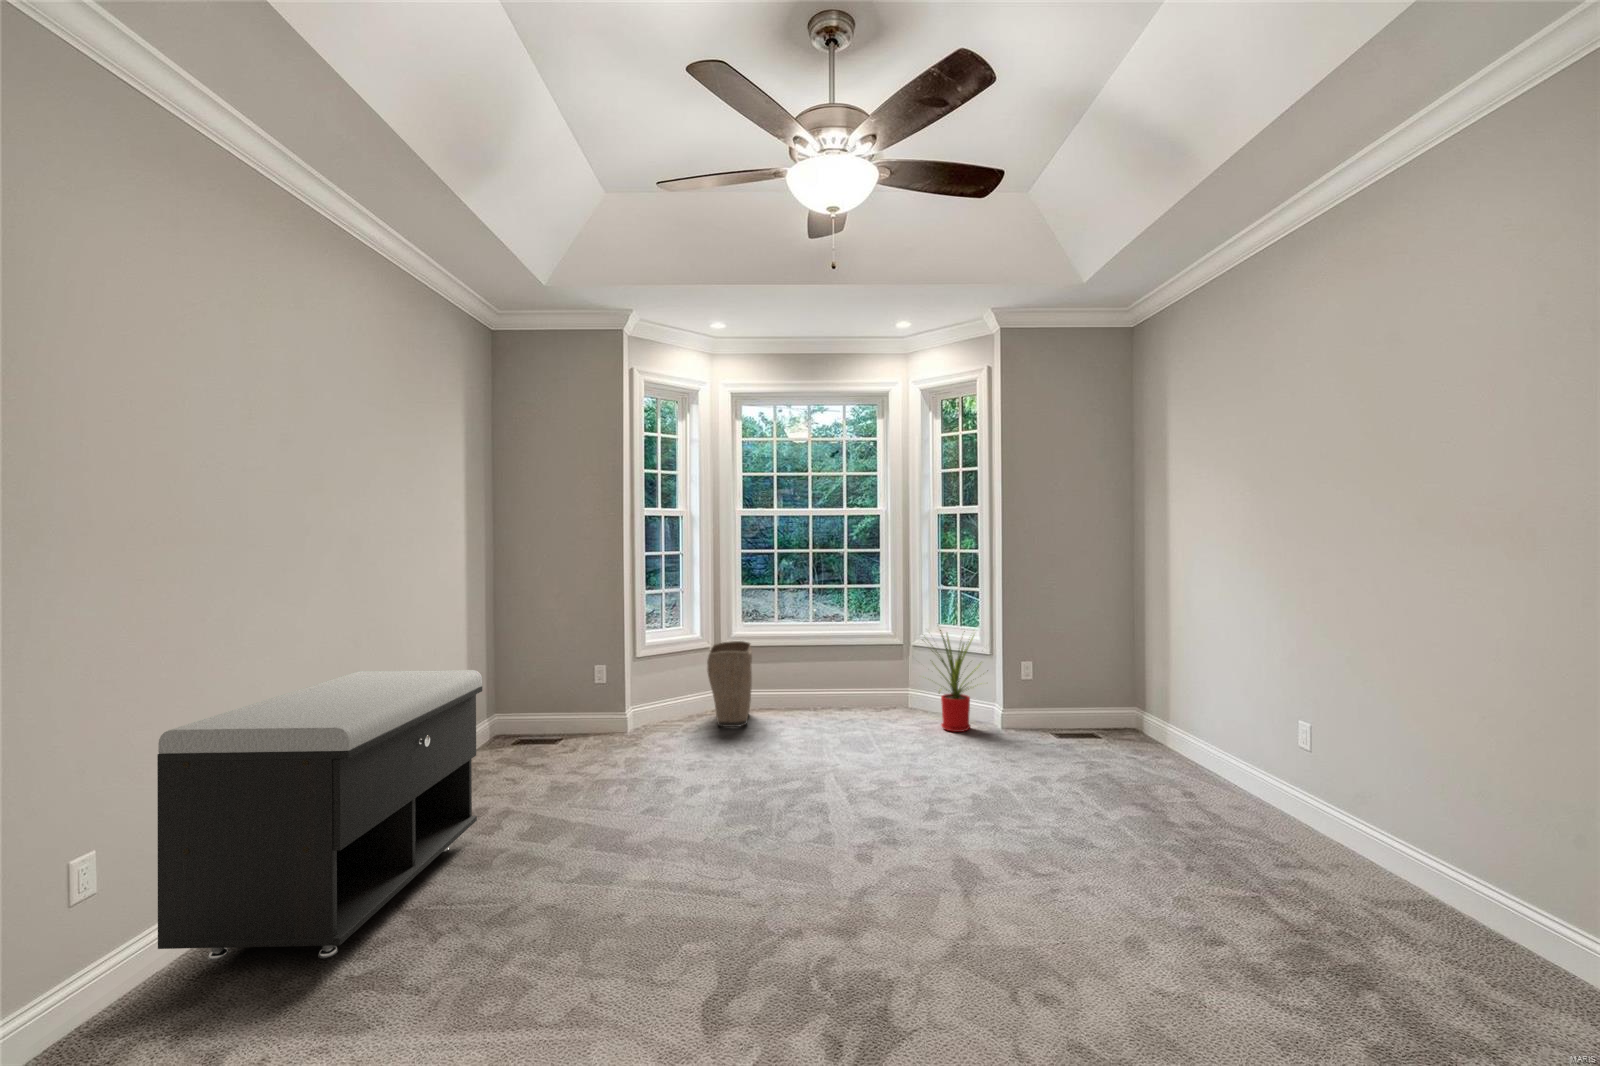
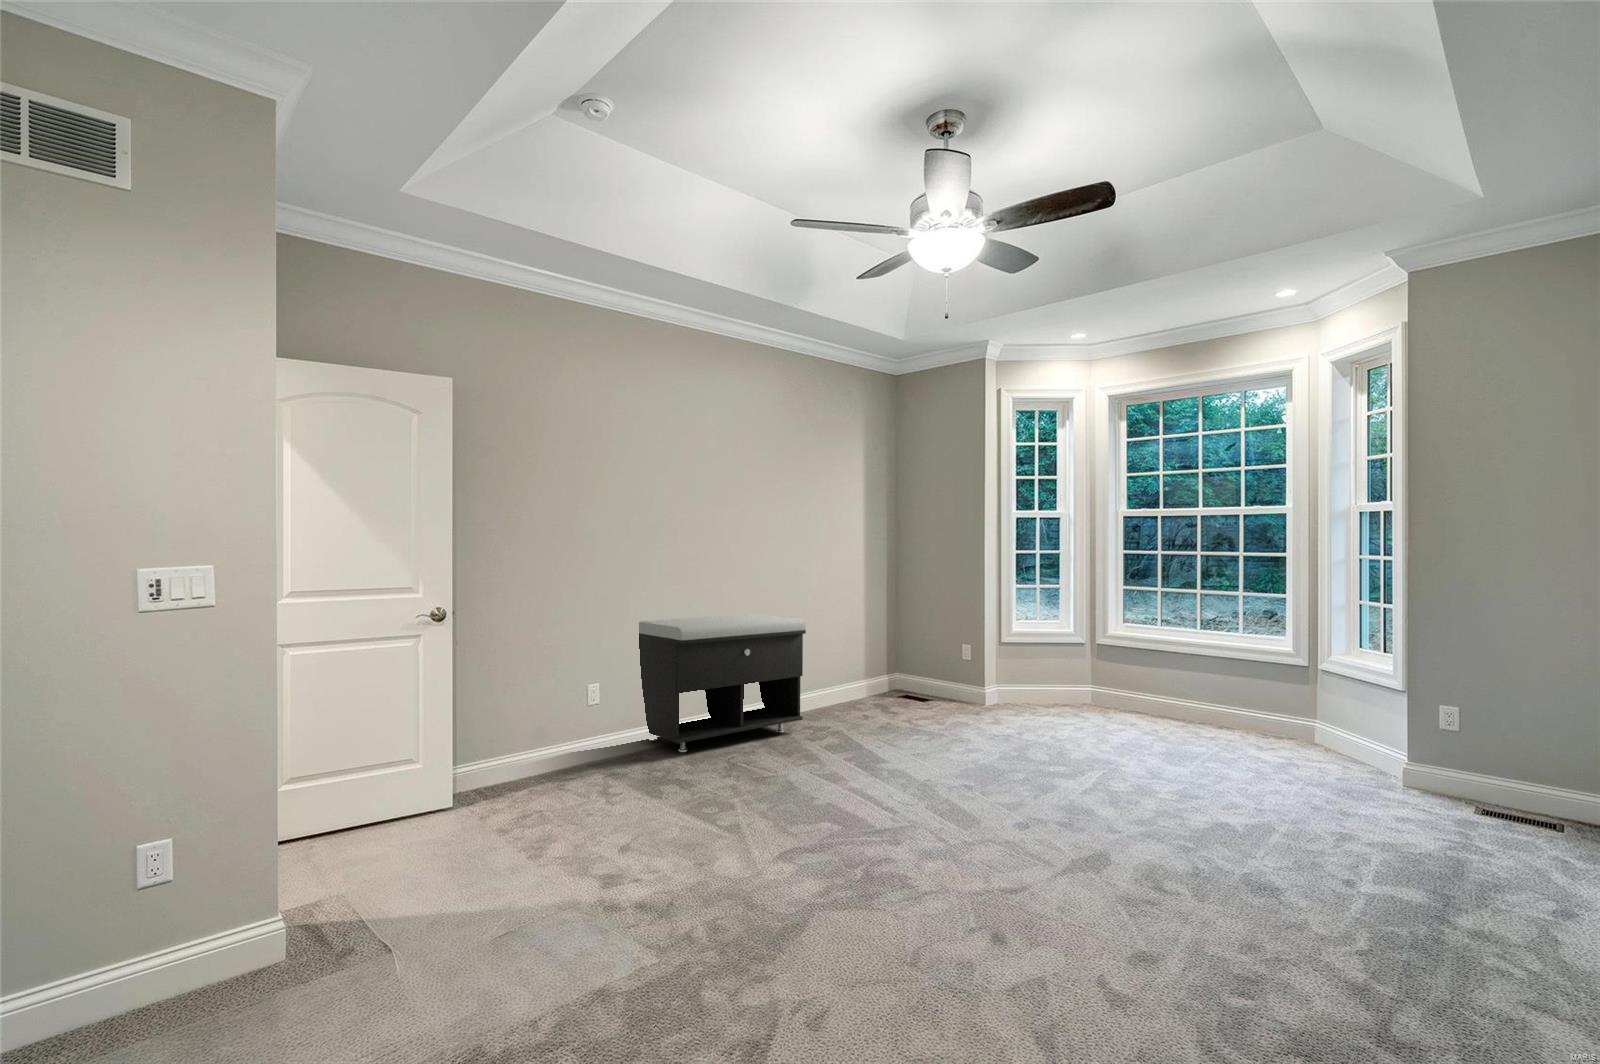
house plant: present [932,630,976,732] -> none [1267,638,1387,775]
laundry basket: present [707,641,752,727] -> none [1058,639,1118,719]

